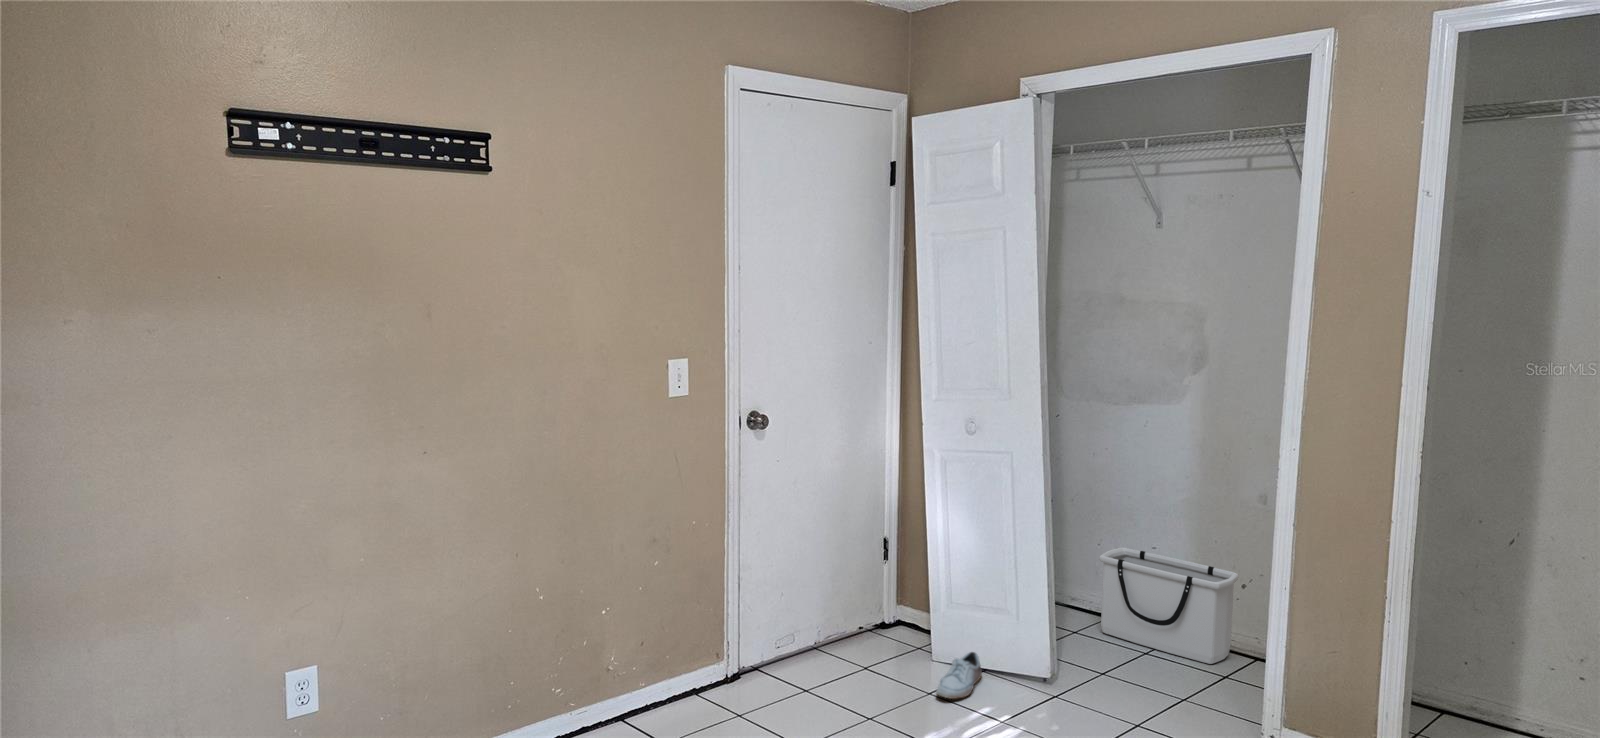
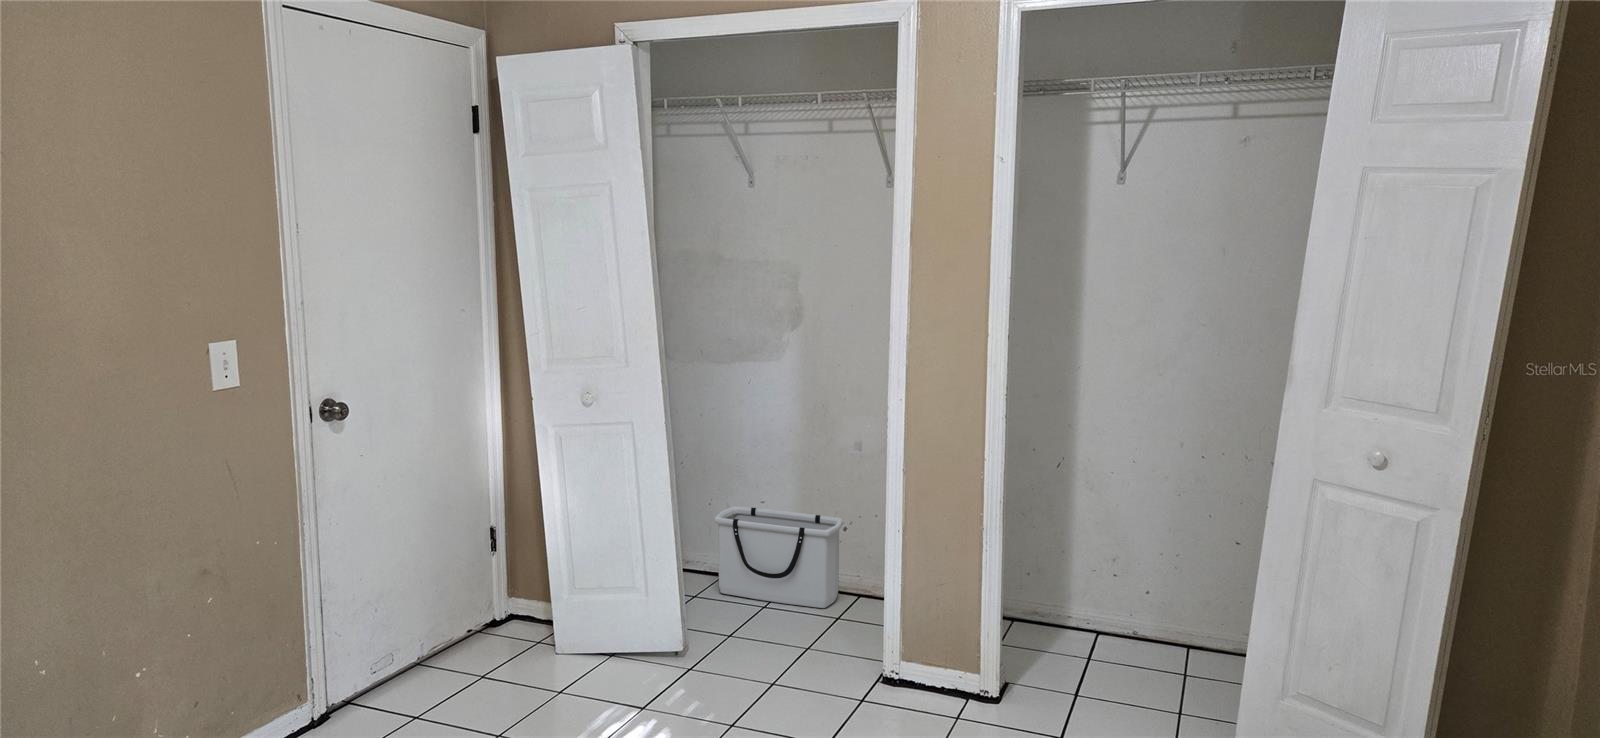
shoe: present [936,652,982,699] -> none [567,638,612,693]

